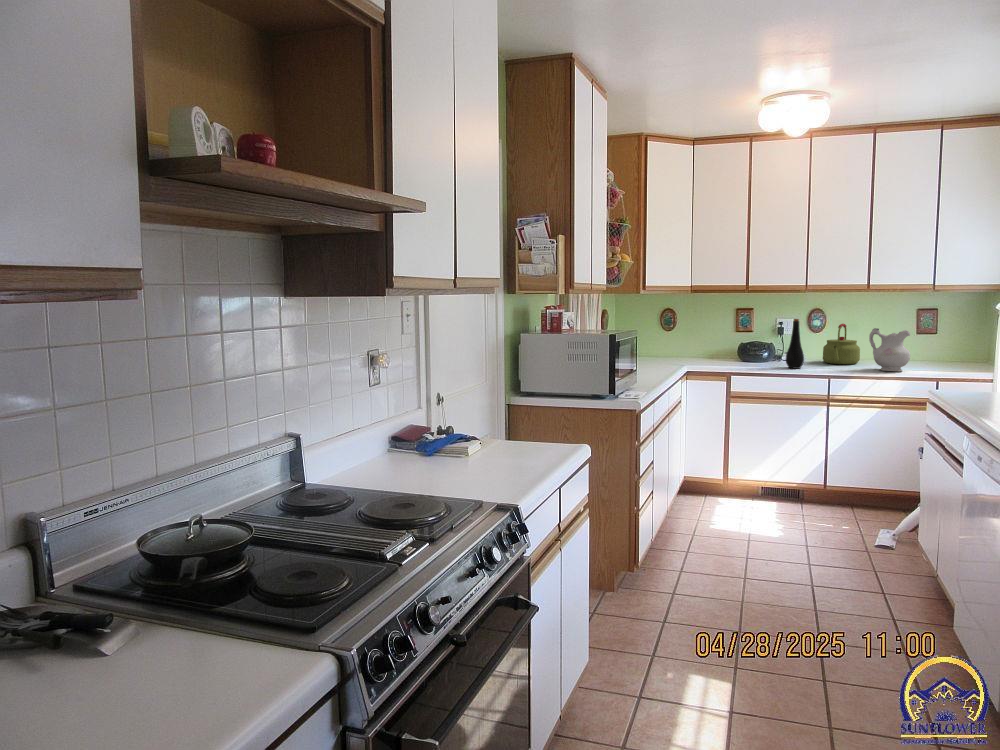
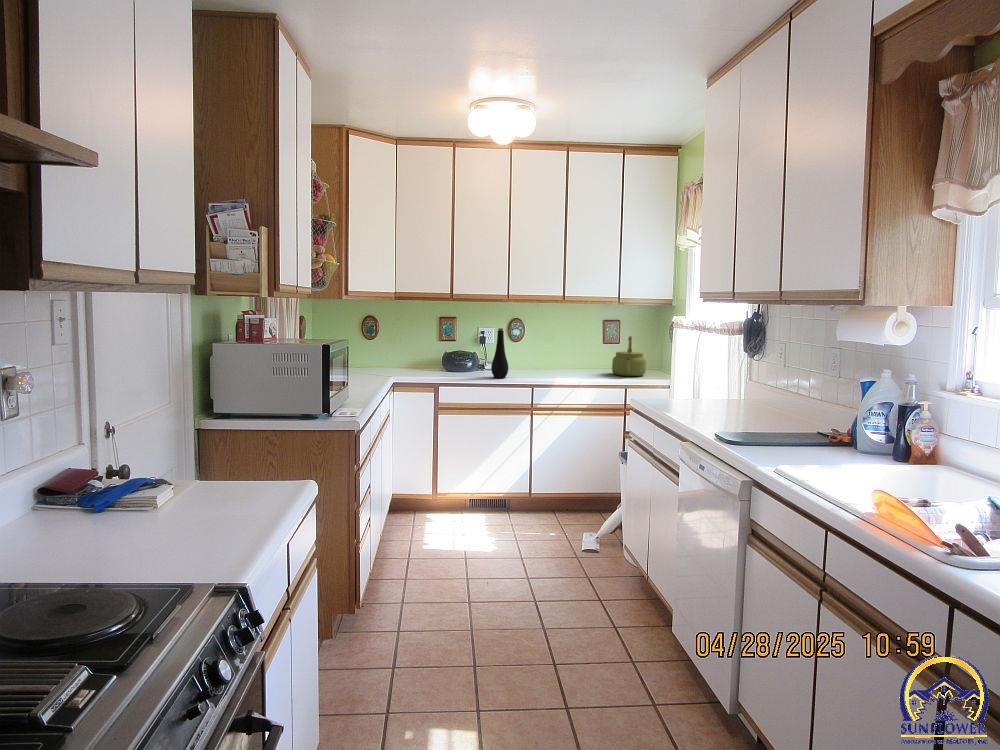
kettle: present [823,324,860,364] -> present [612,336,646,376]
ceramic pitcher: present [869,328,910,372] -> none [566,338,601,380]

